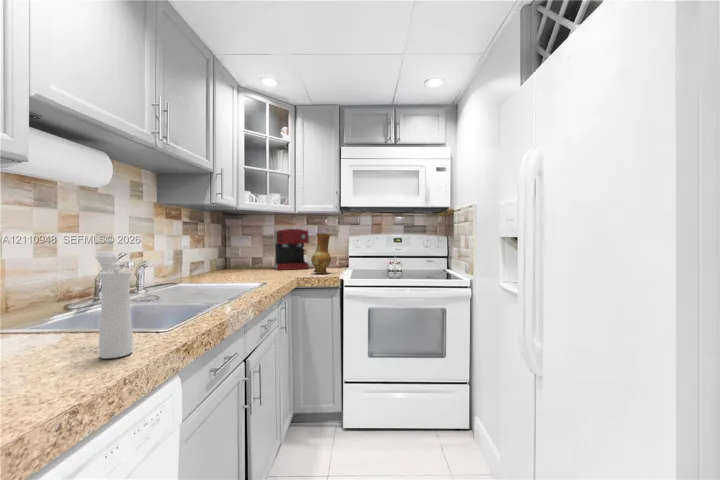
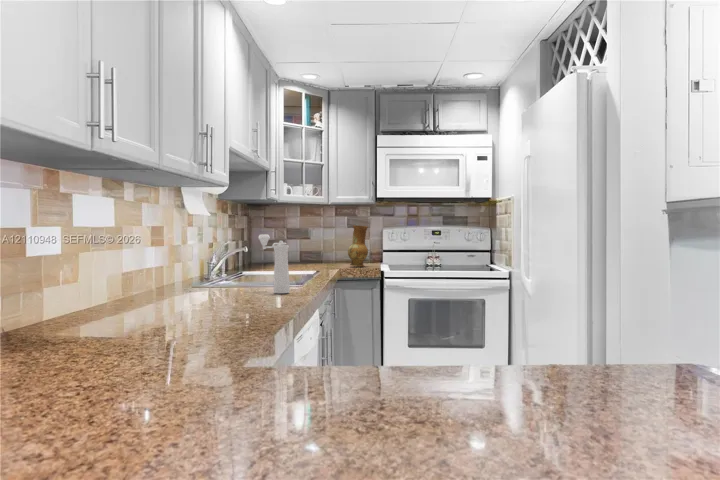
coffee maker: present [273,229,309,270] -> none [299,218,340,265]

